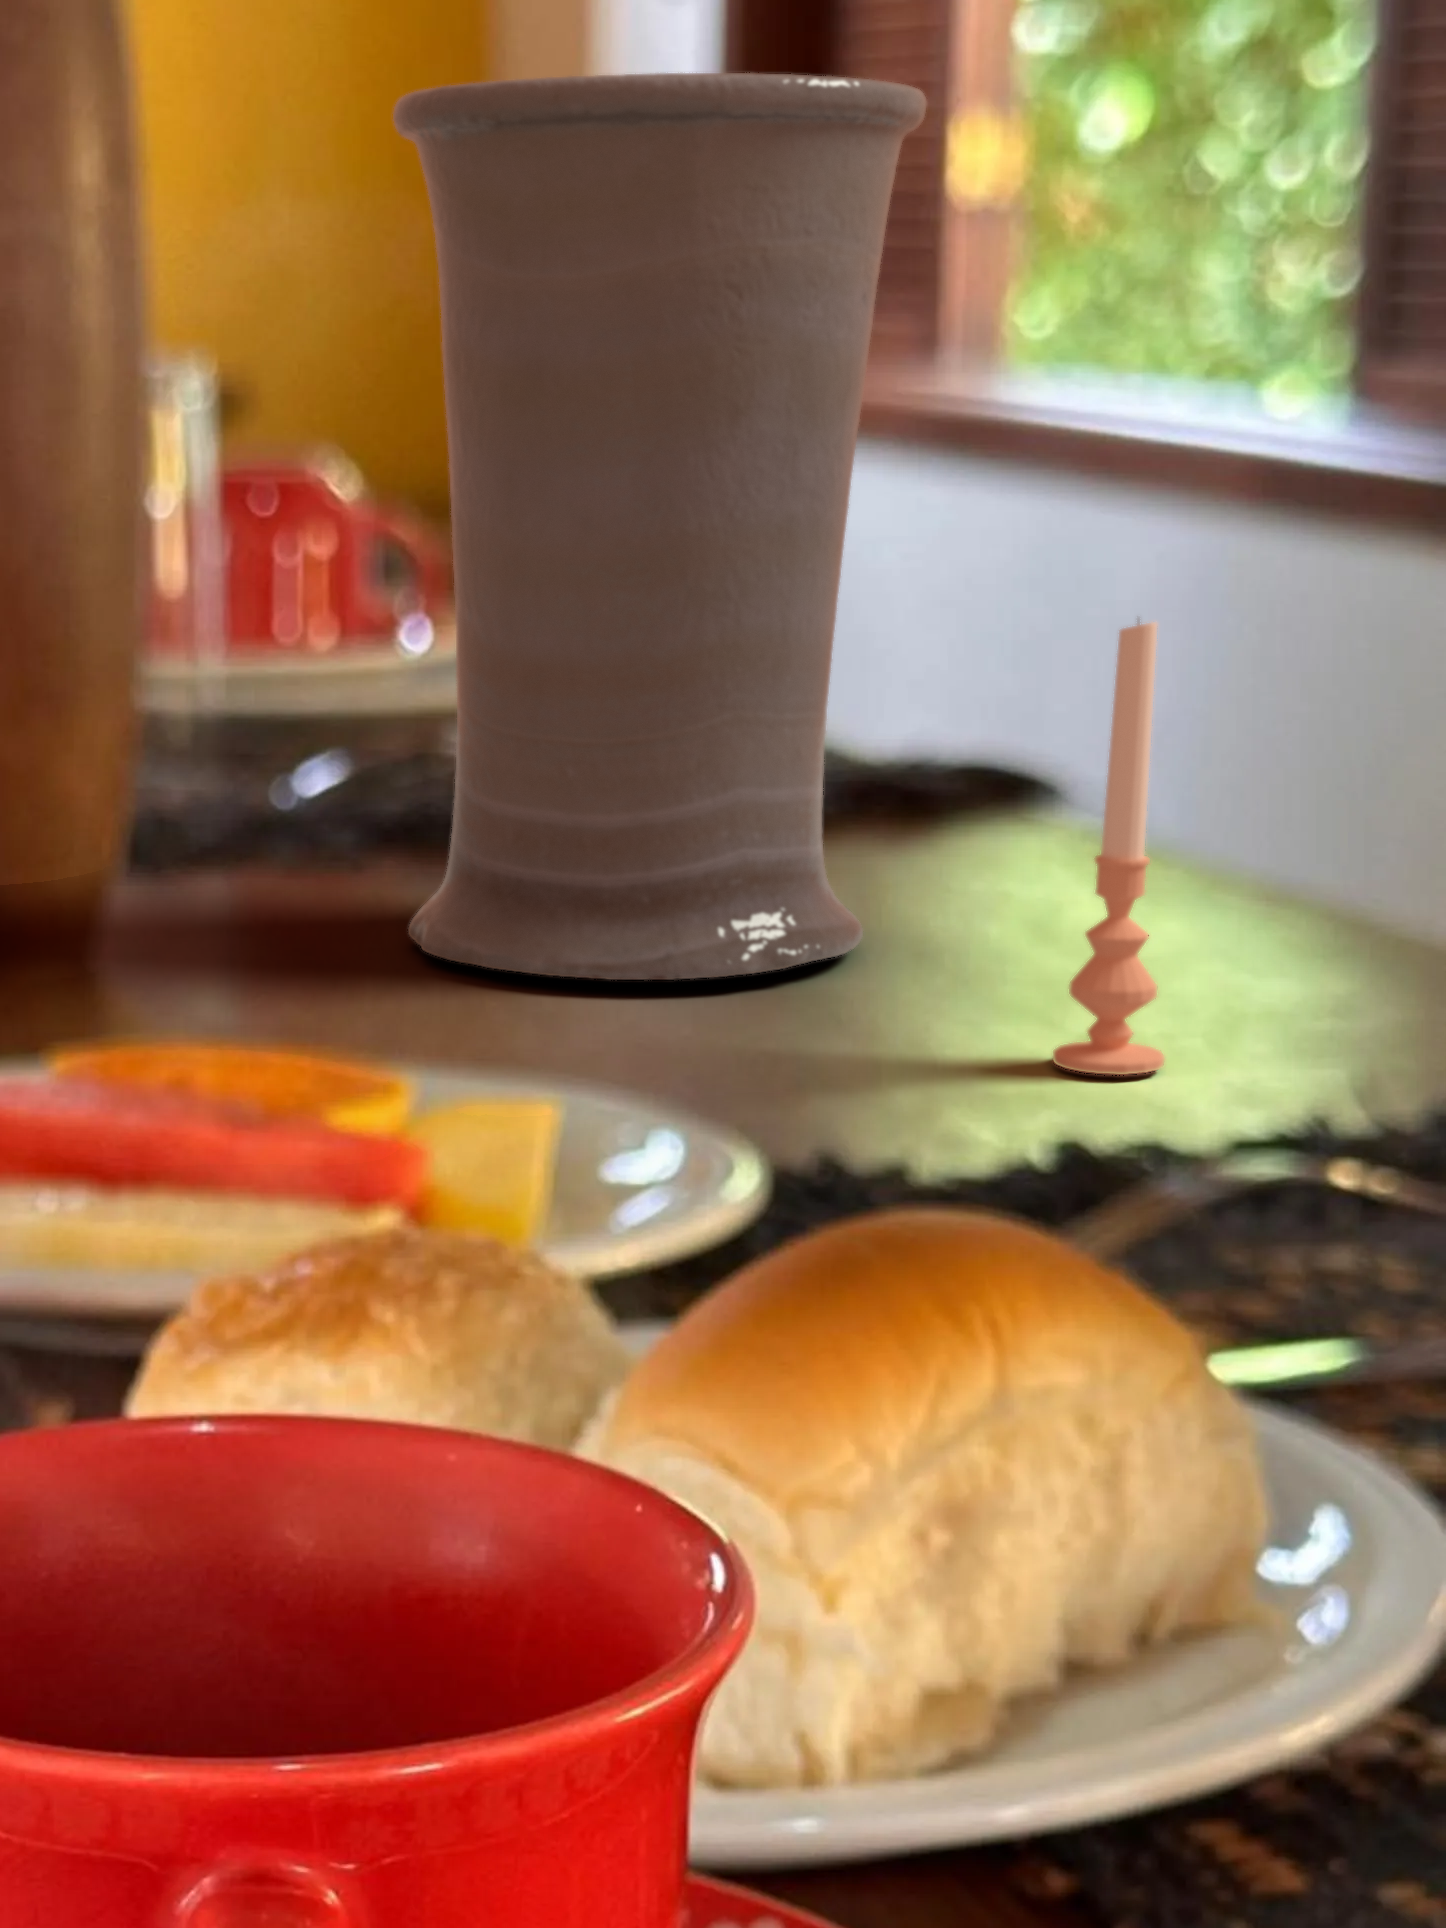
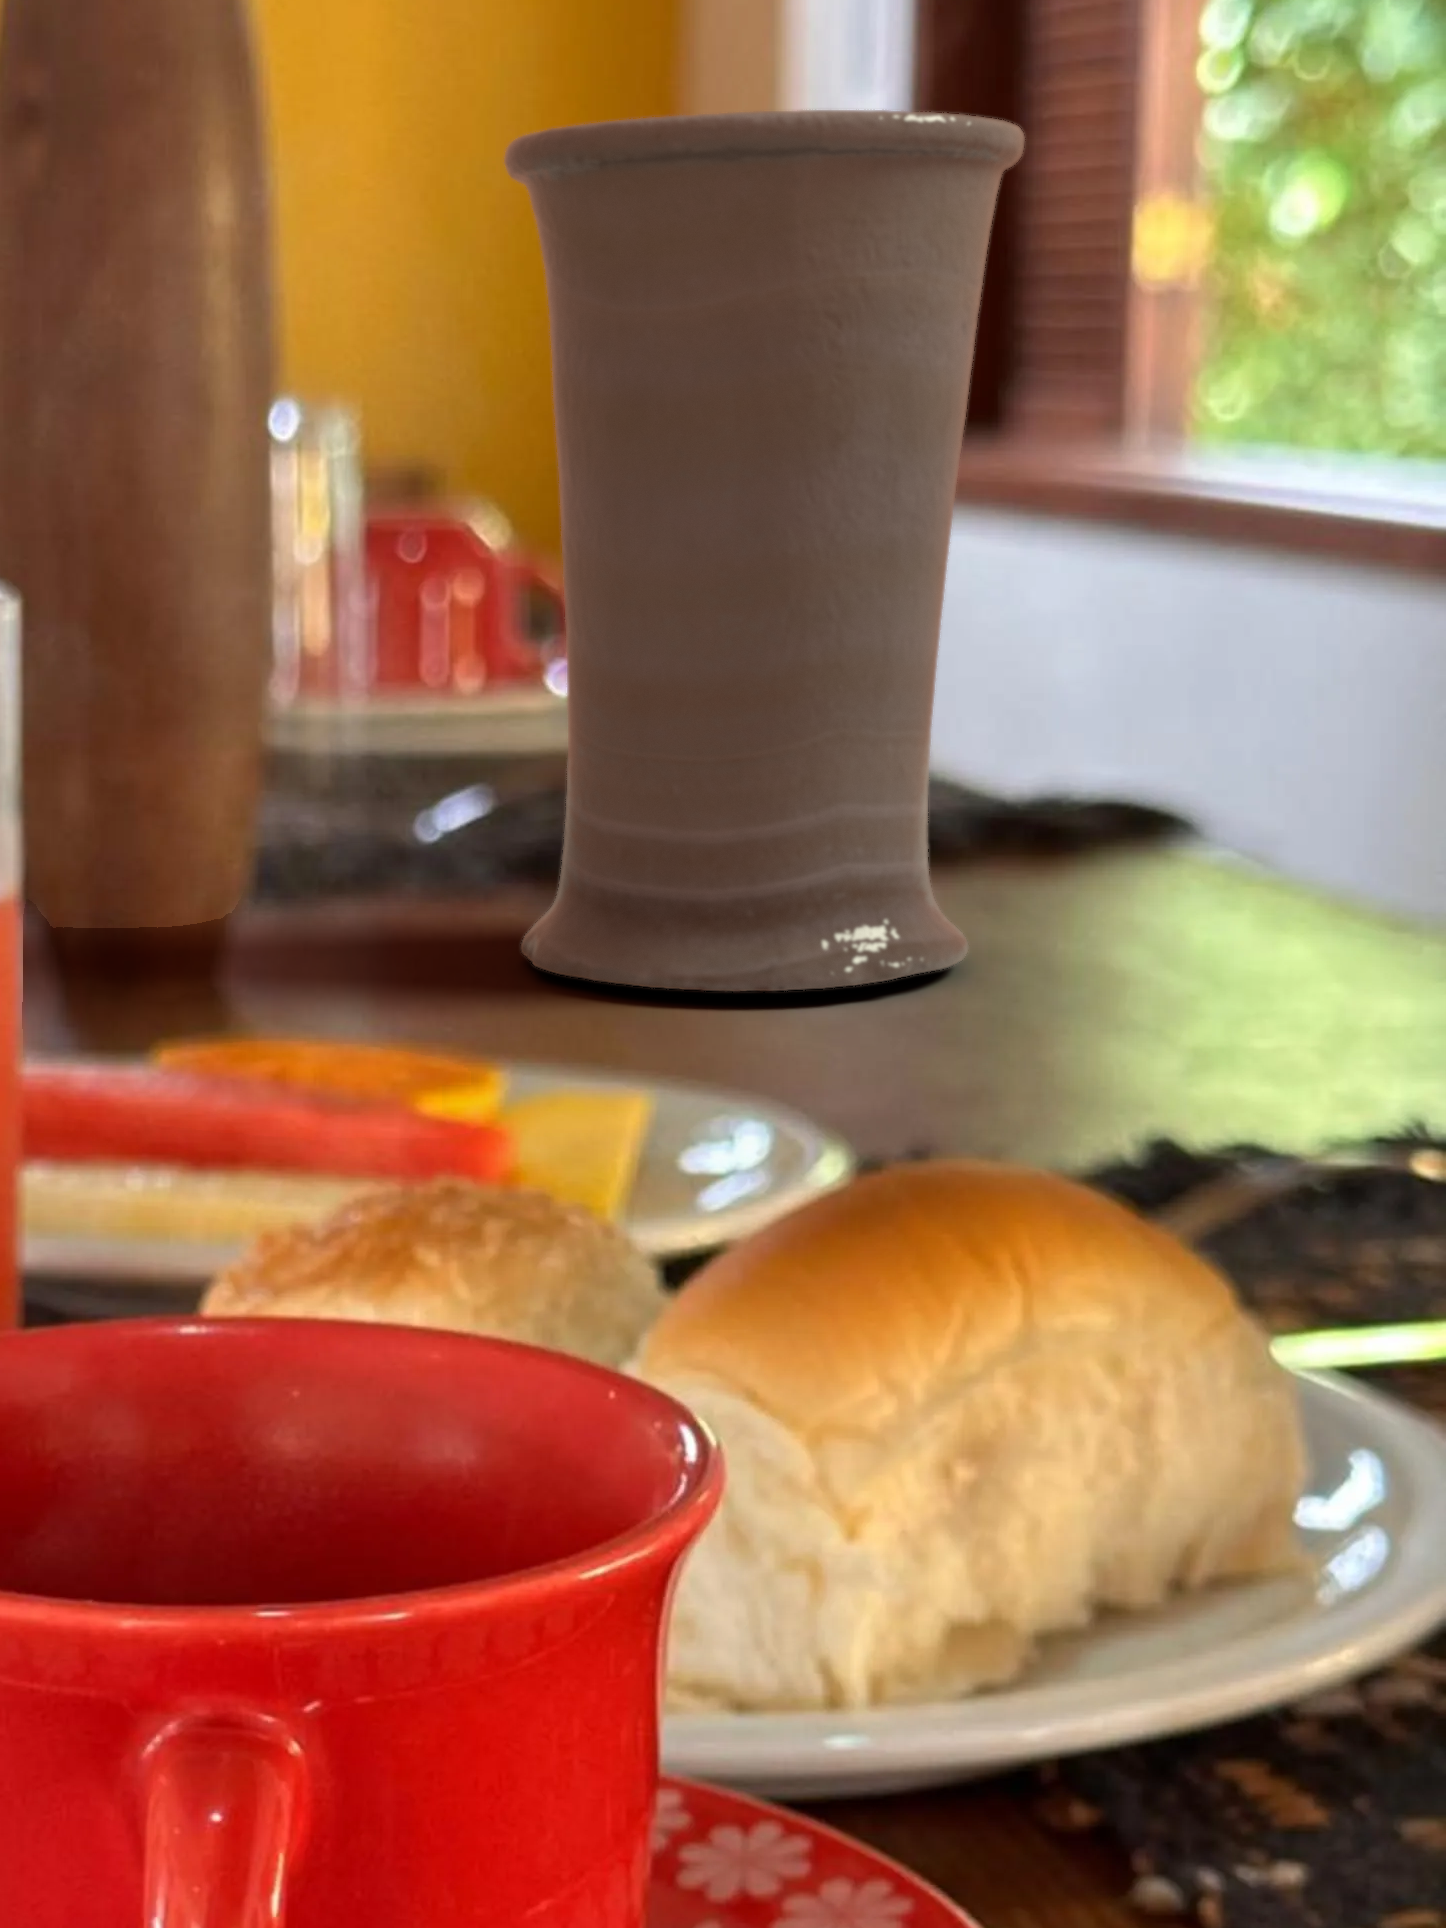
candle: present [1053,622,1164,1075] -> none [1148,627,1260,1078]

